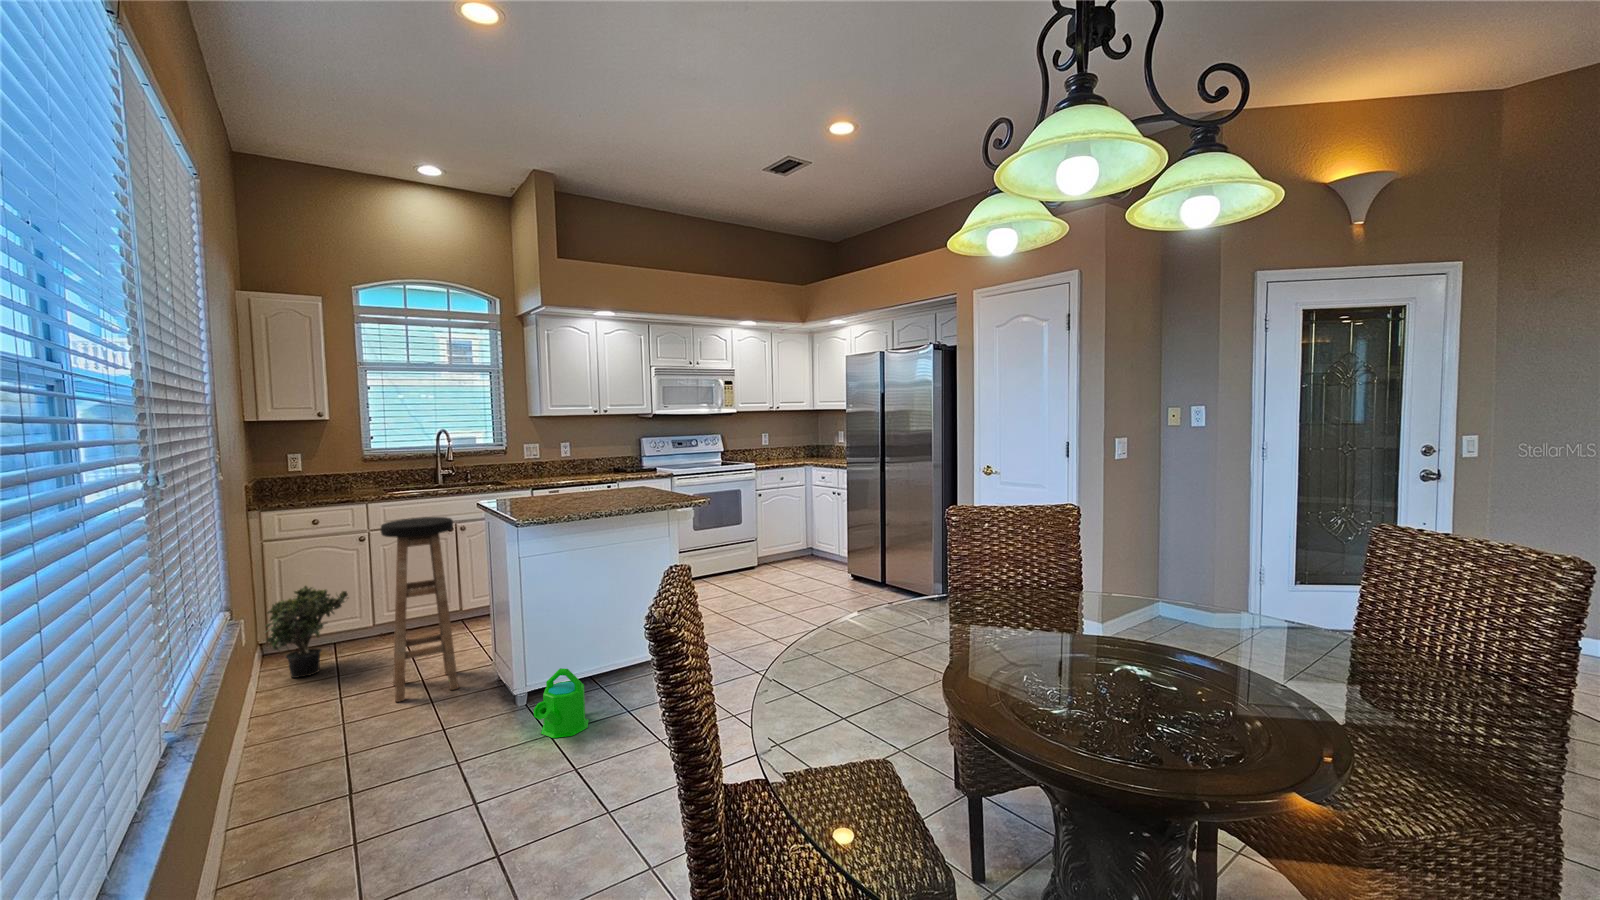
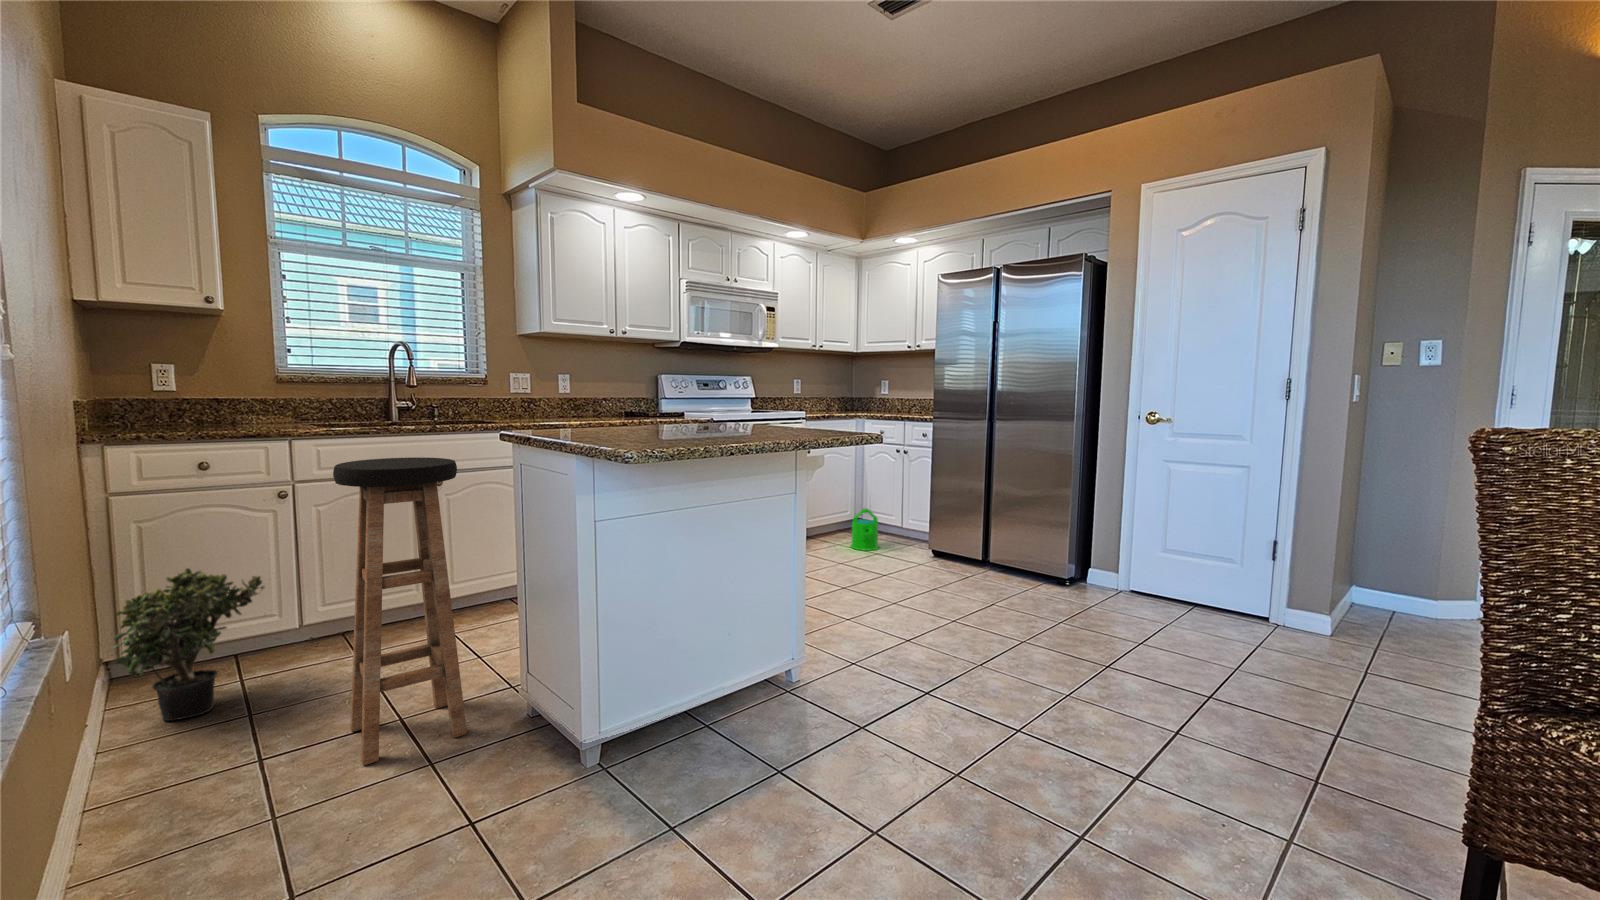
watering can: present [534,668,589,738] -> present [850,509,879,551]

